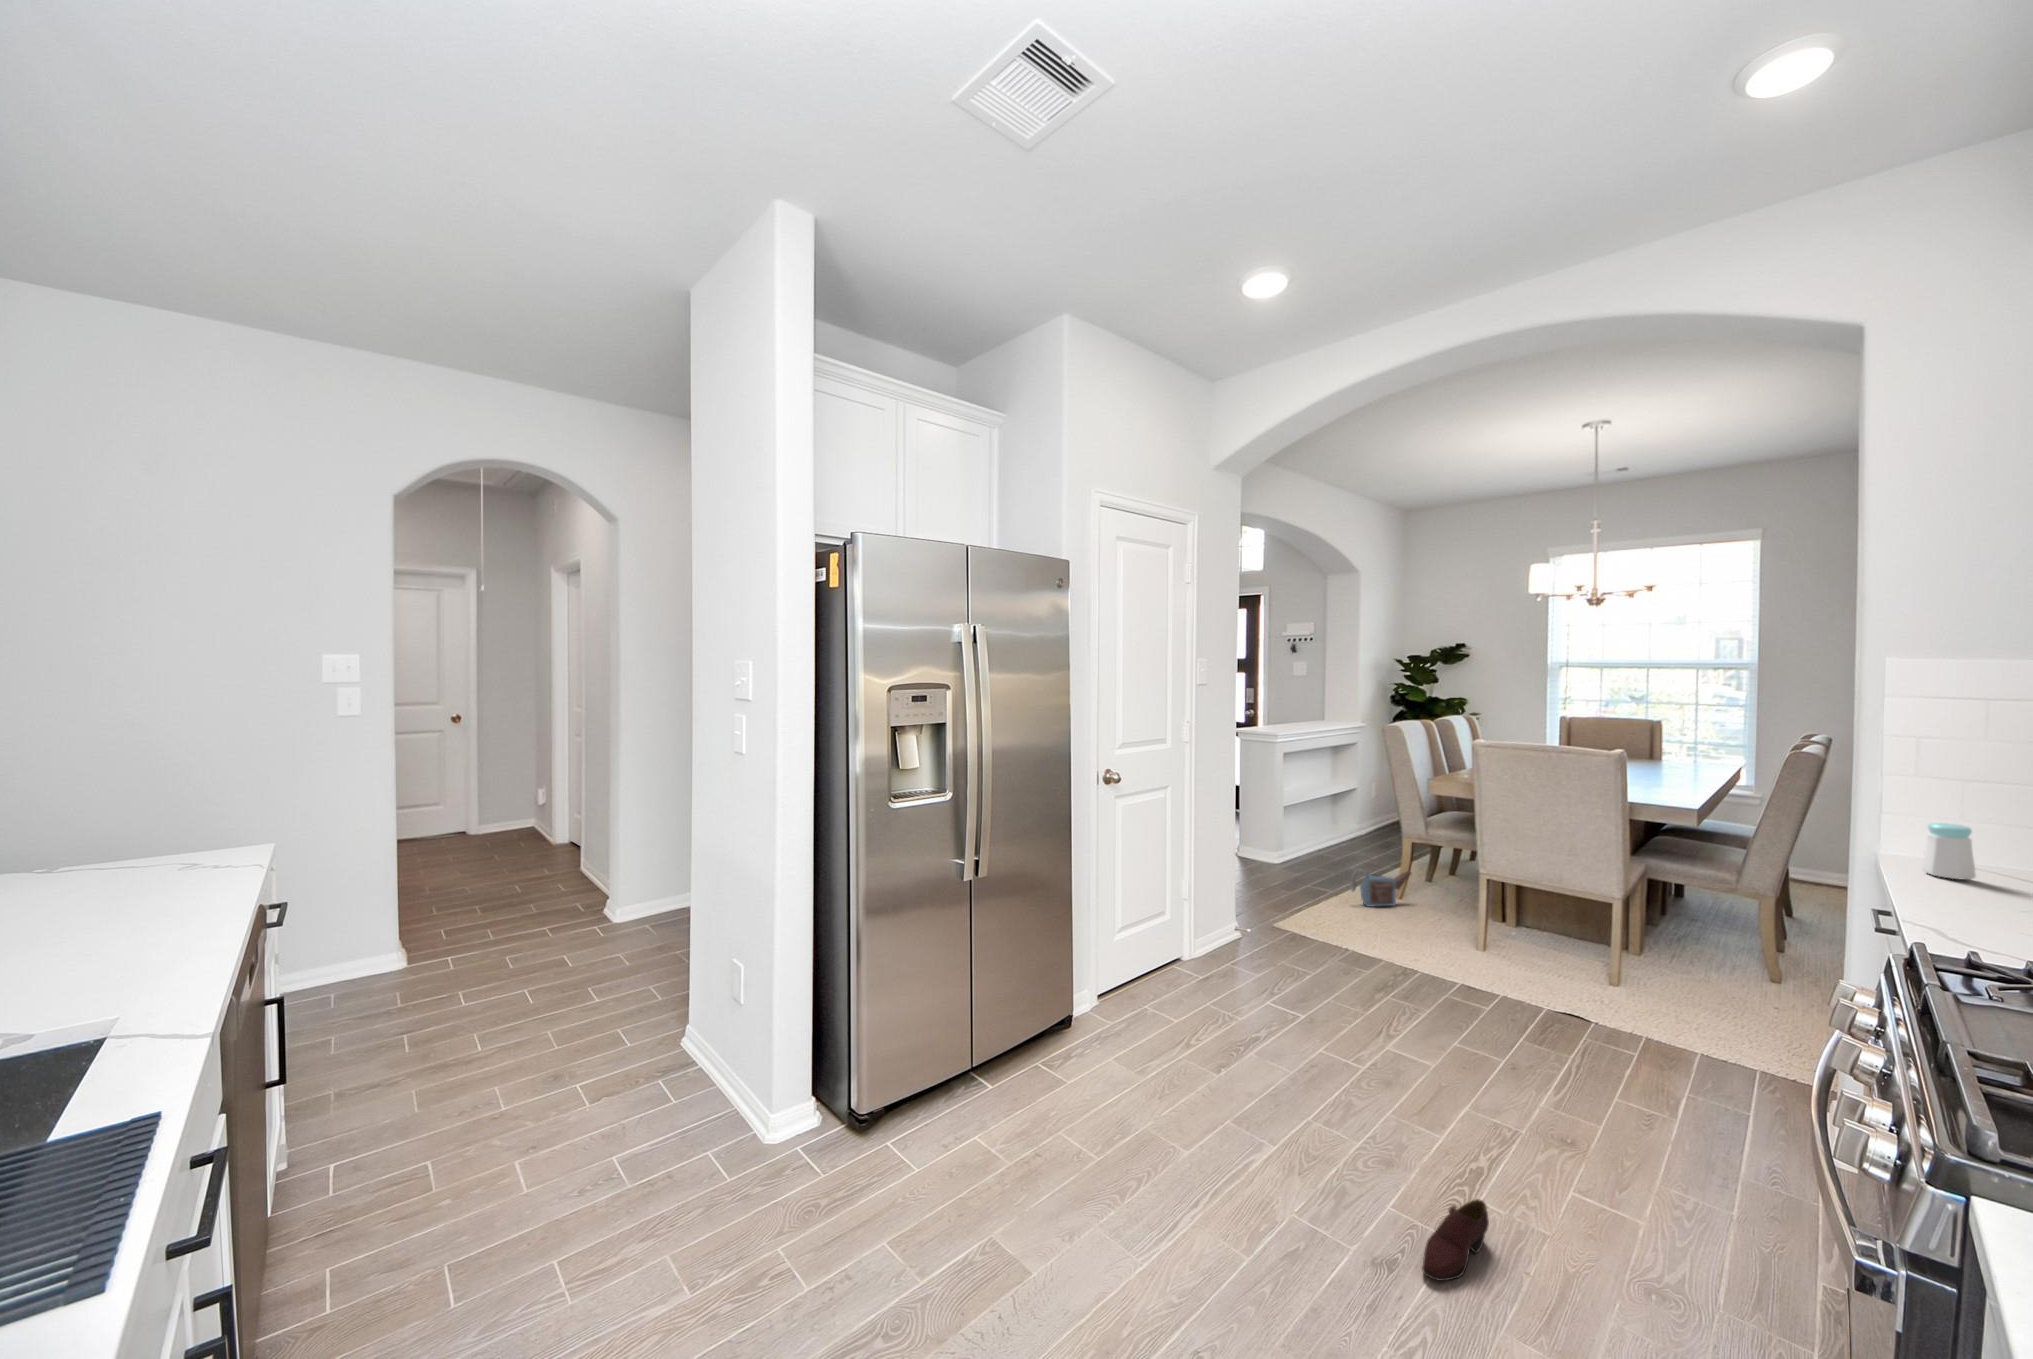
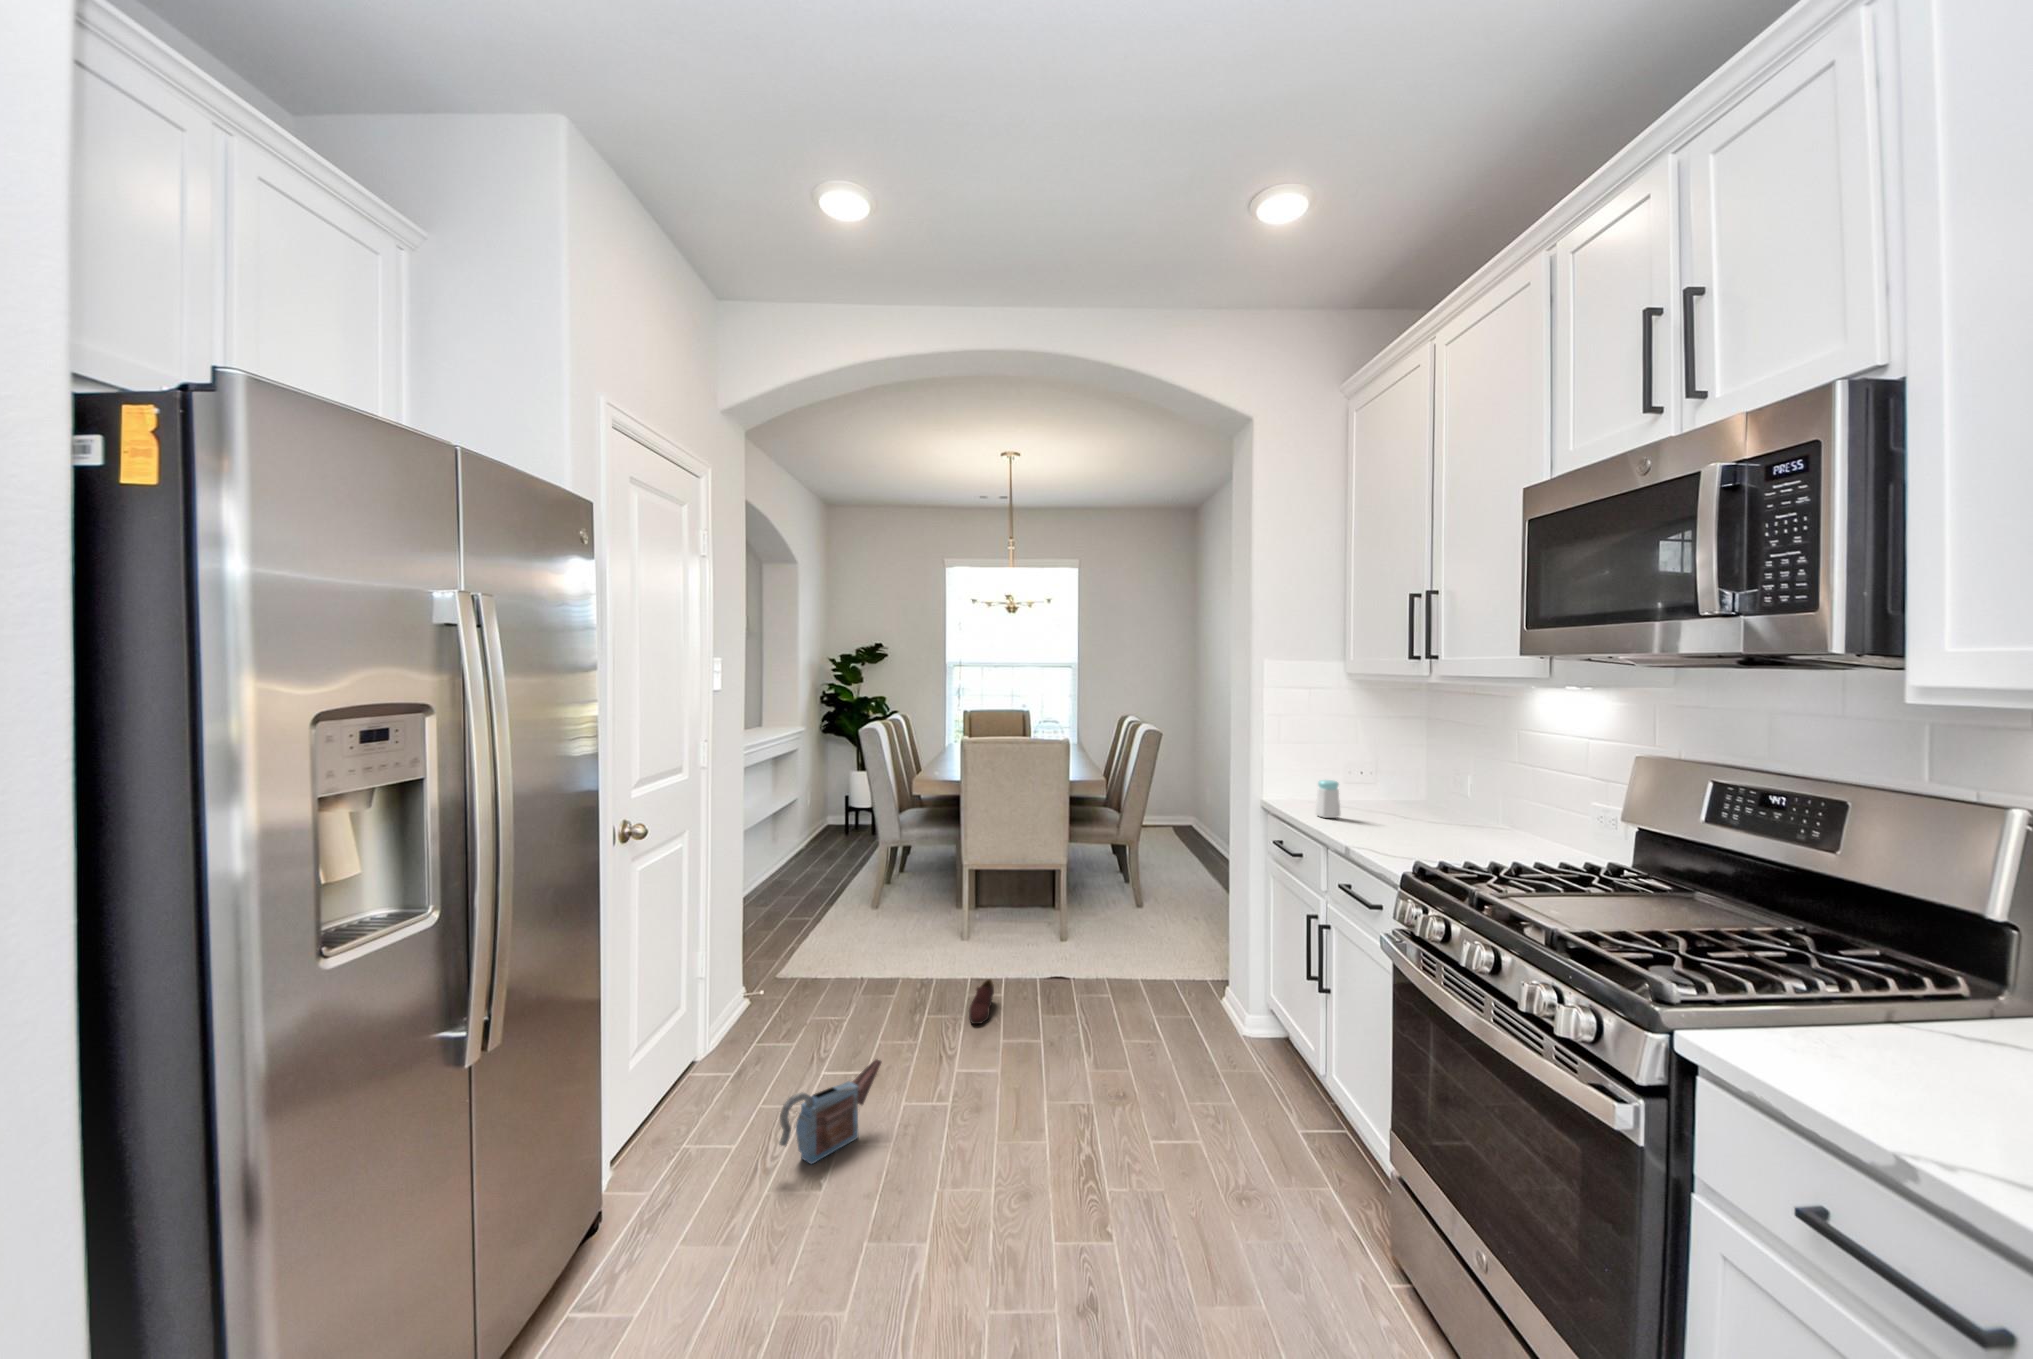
watering can: present [1351,870,1411,907] -> present [779,1060,881,1164]
shoe: present [1422,1199,1489,1281] -> present [969,979,994,1024]

